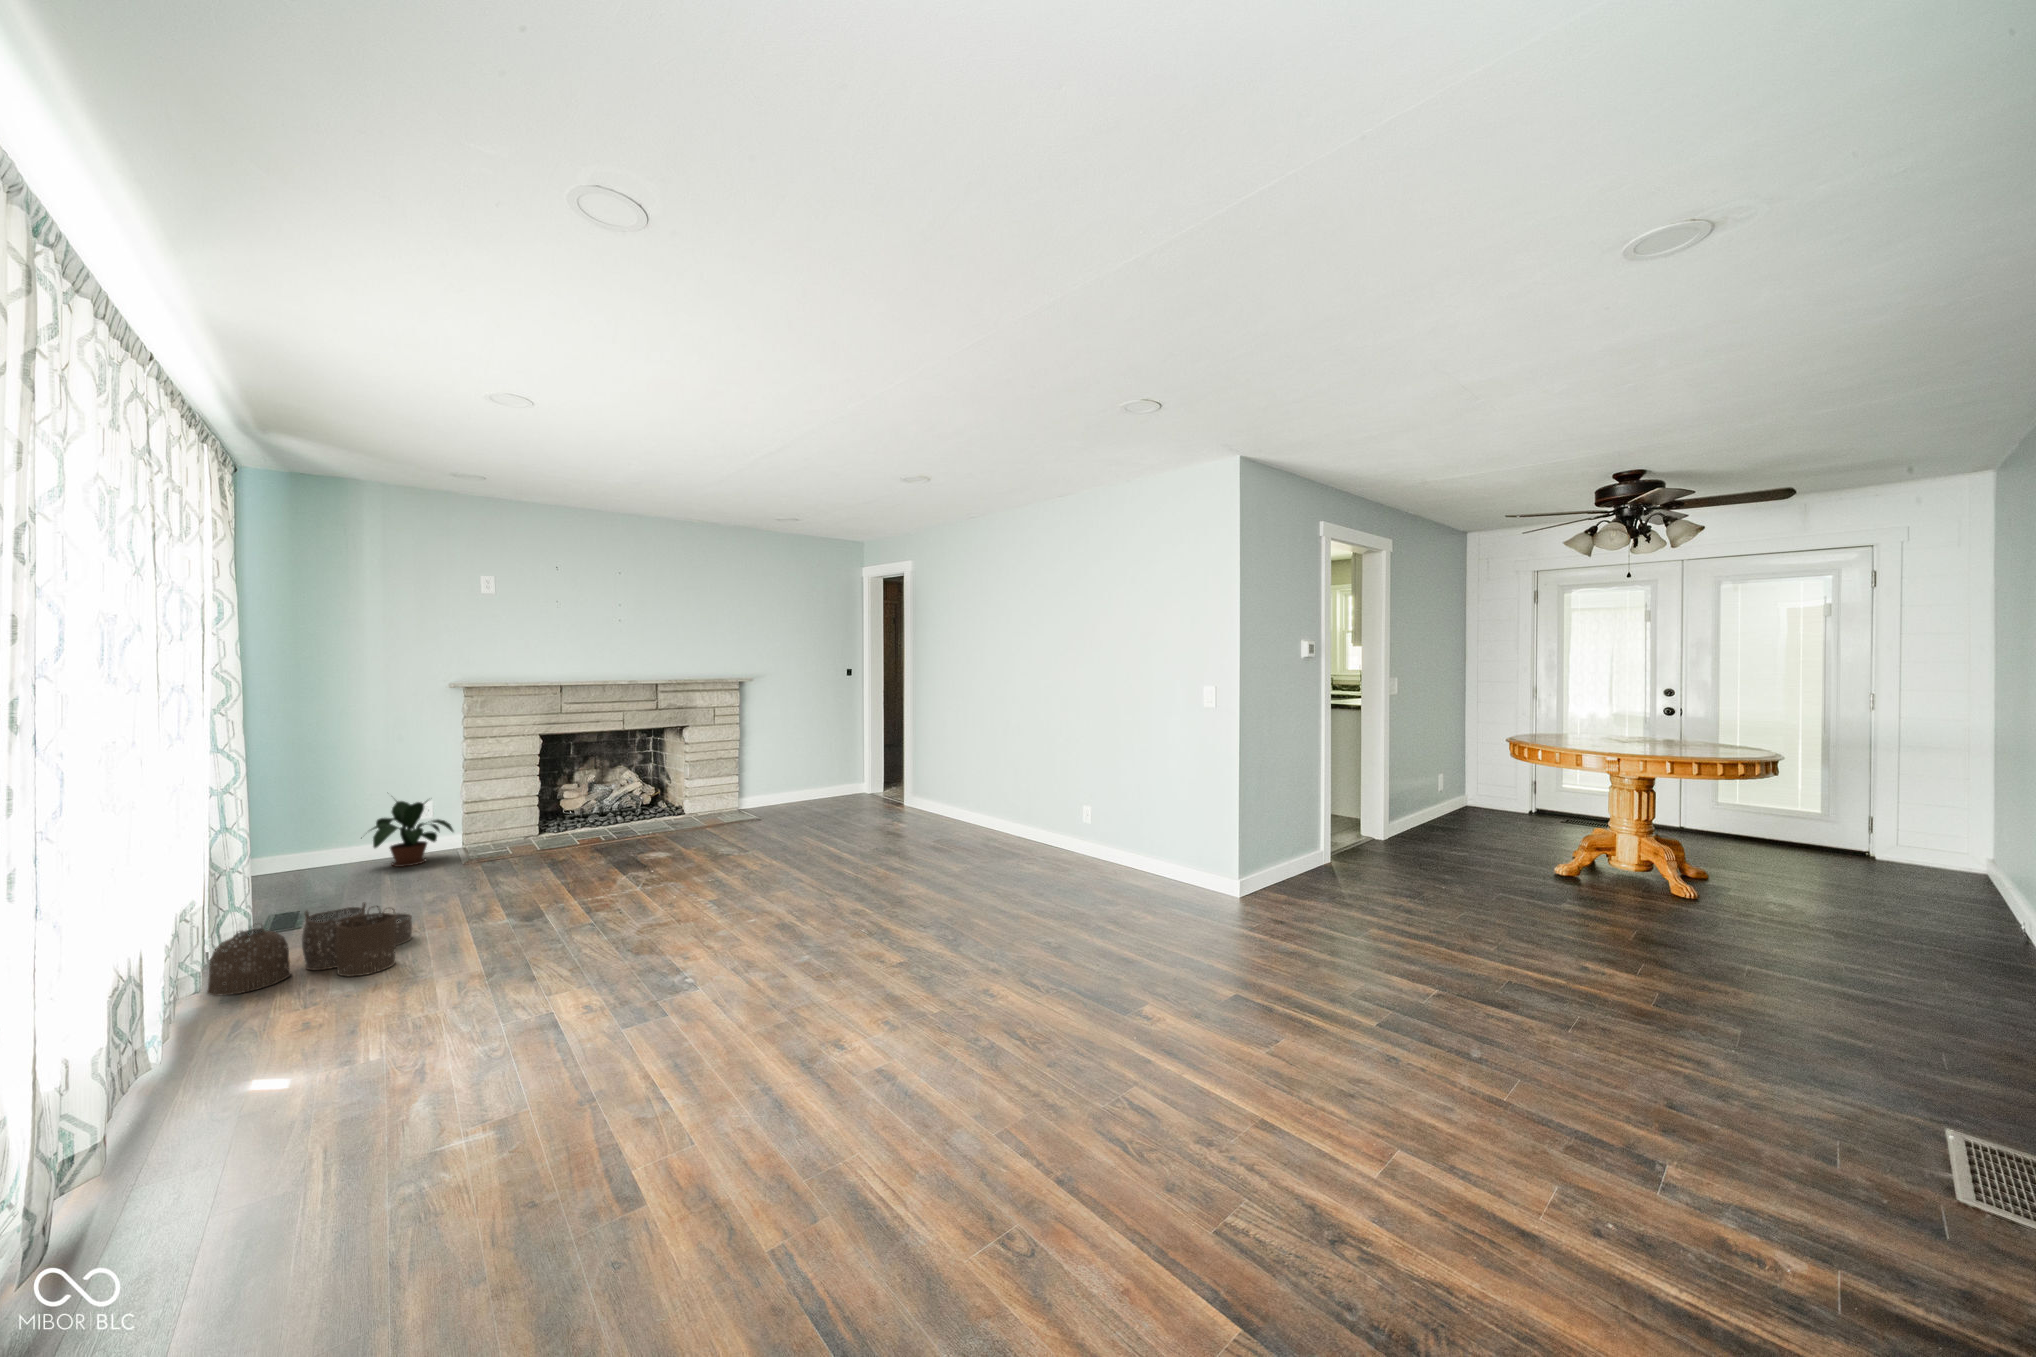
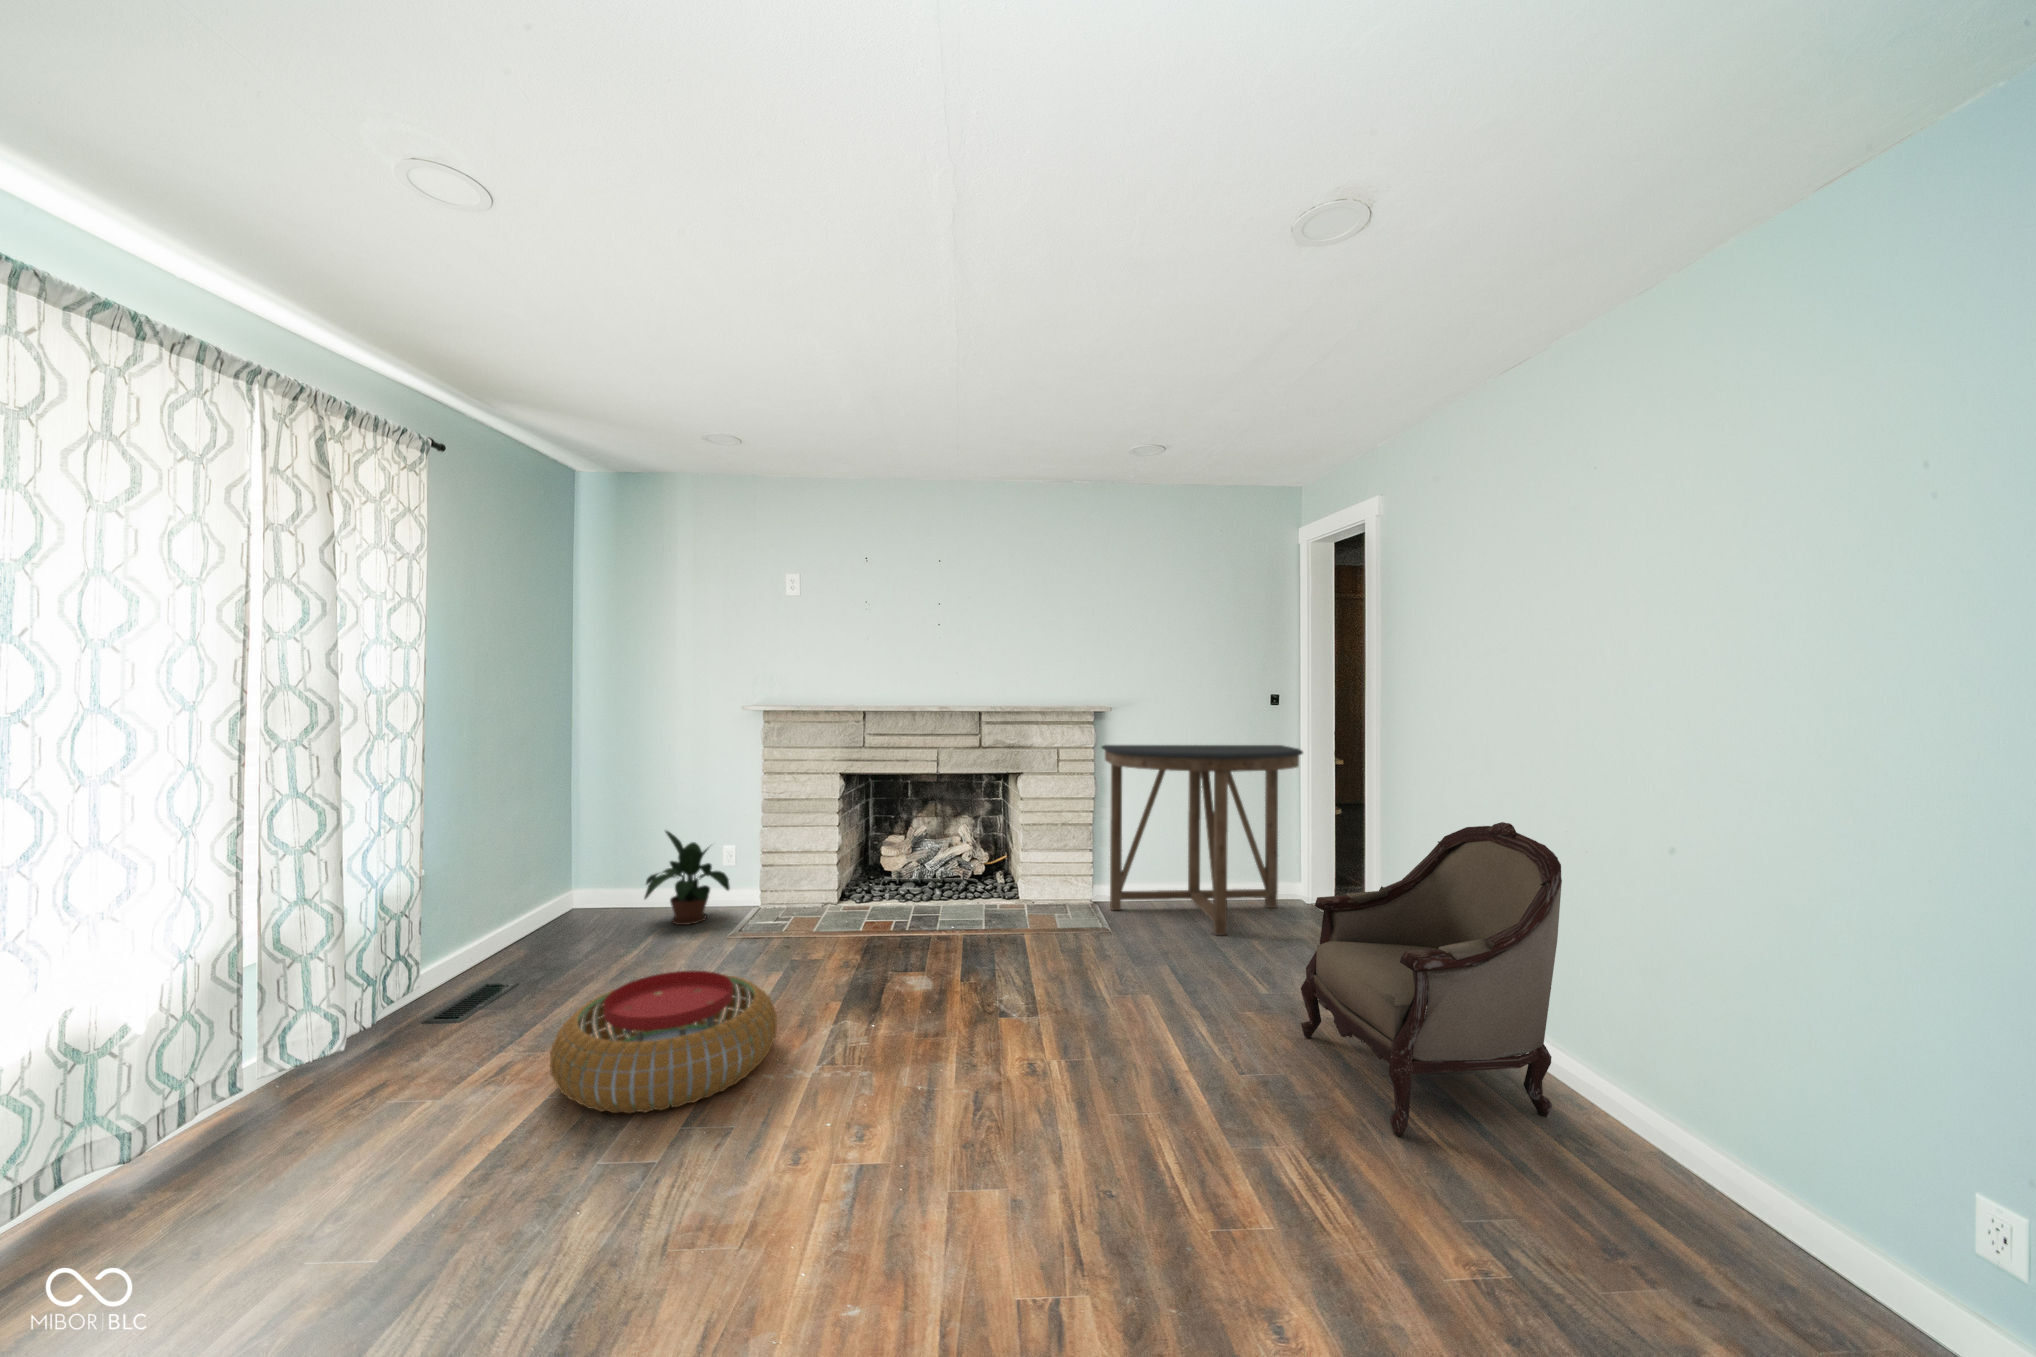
console table: none [743,700,869,813] -> present [1101,745,1303,935]
armchair: none [895,723,1002,852] -> present [1301,822,1562,1137]
pouf: none [476,851,627,925] -> present [550,970,777,1113]
woven basket: present [207,902,412,996] -> none [185,1023,483,1159]

